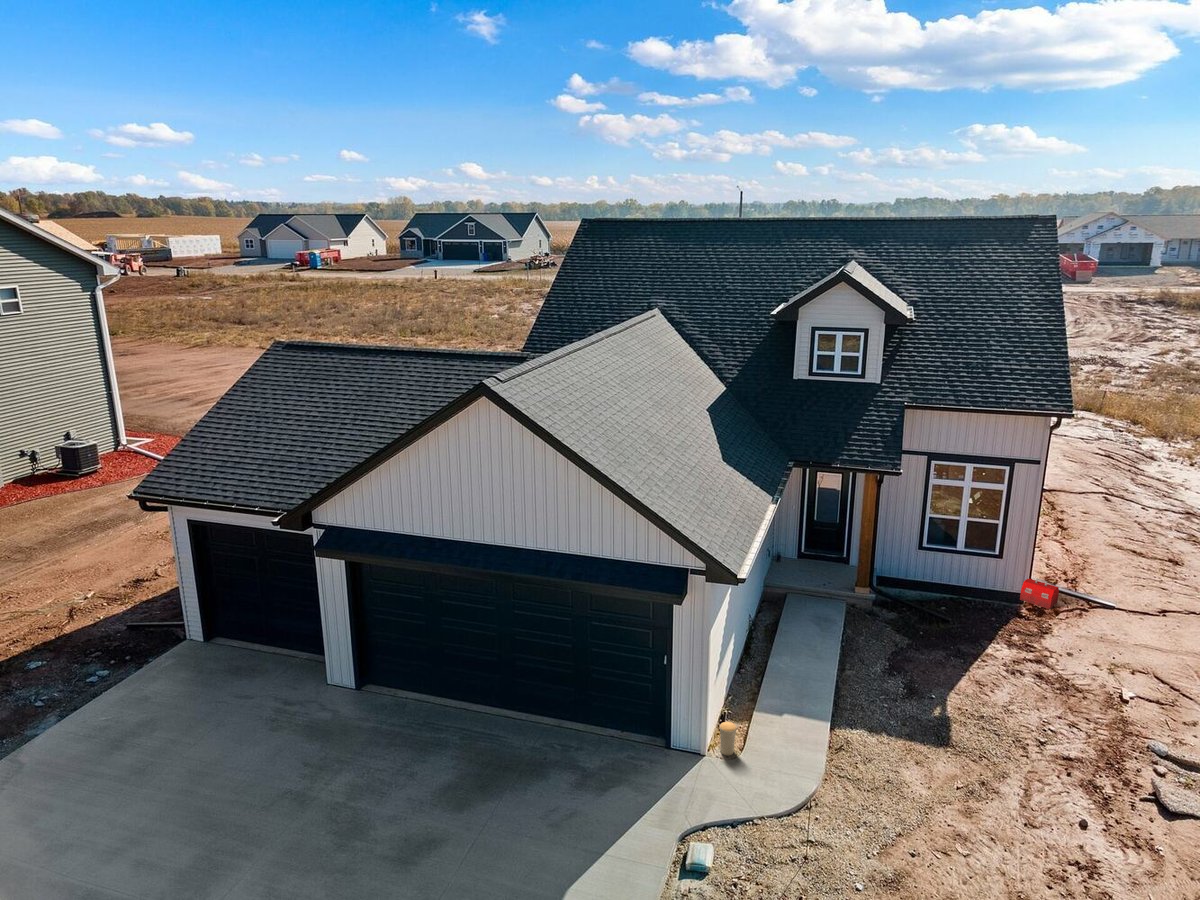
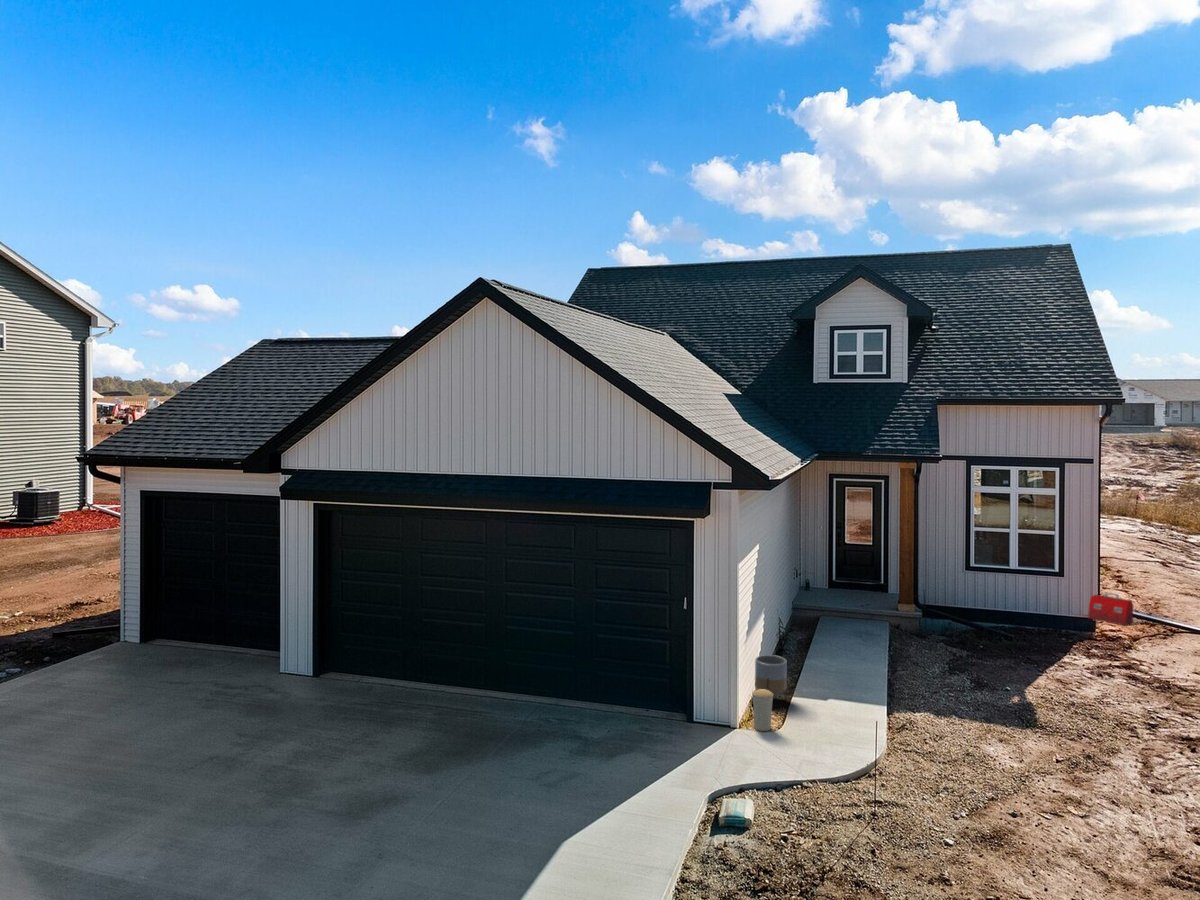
planter: none [723,680,750,726] -> present [755,655,787,695]

